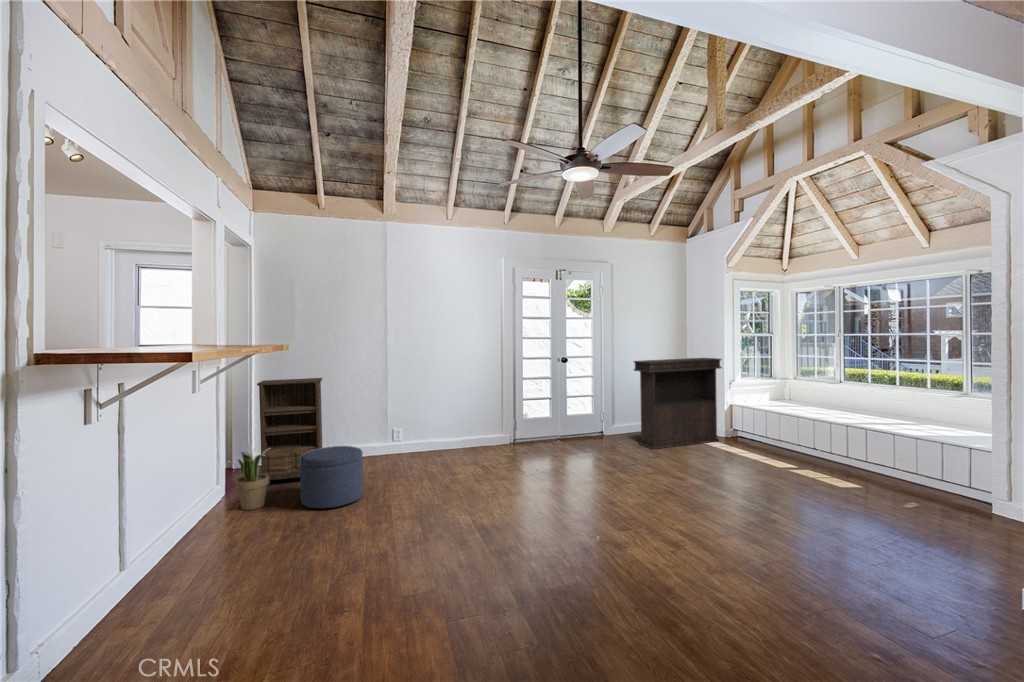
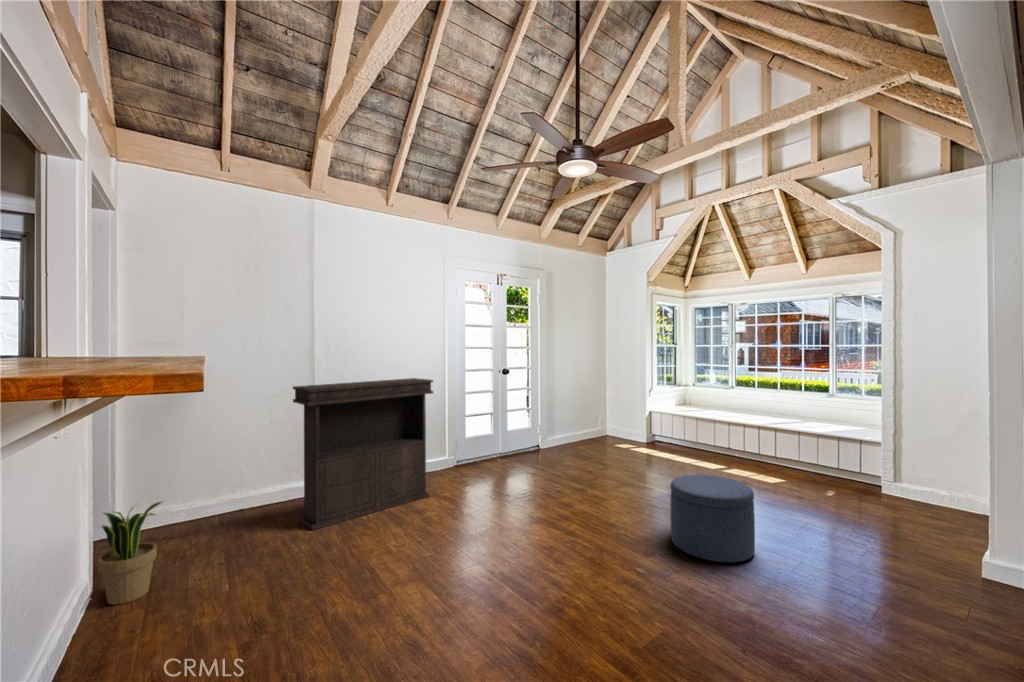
console table: present [634,358,722,449] -> present [293,378,433,530]
bookshelf: present [257,378,322,485] -> none [125,394,228,555]
ottoman: present [300,446,363,508] -> present [670,475,755,562]

